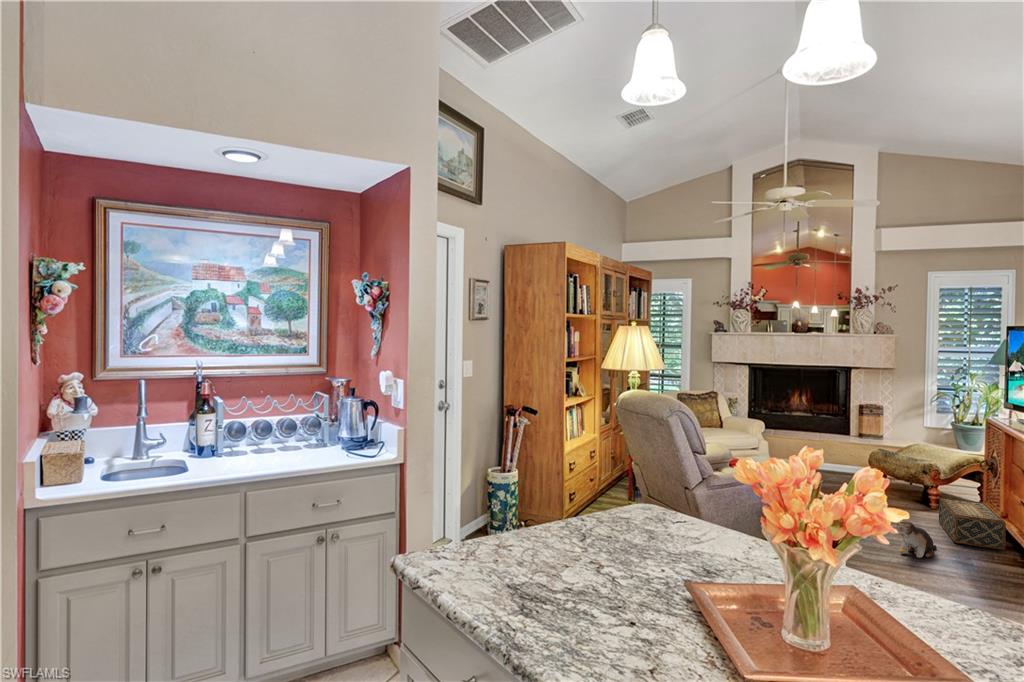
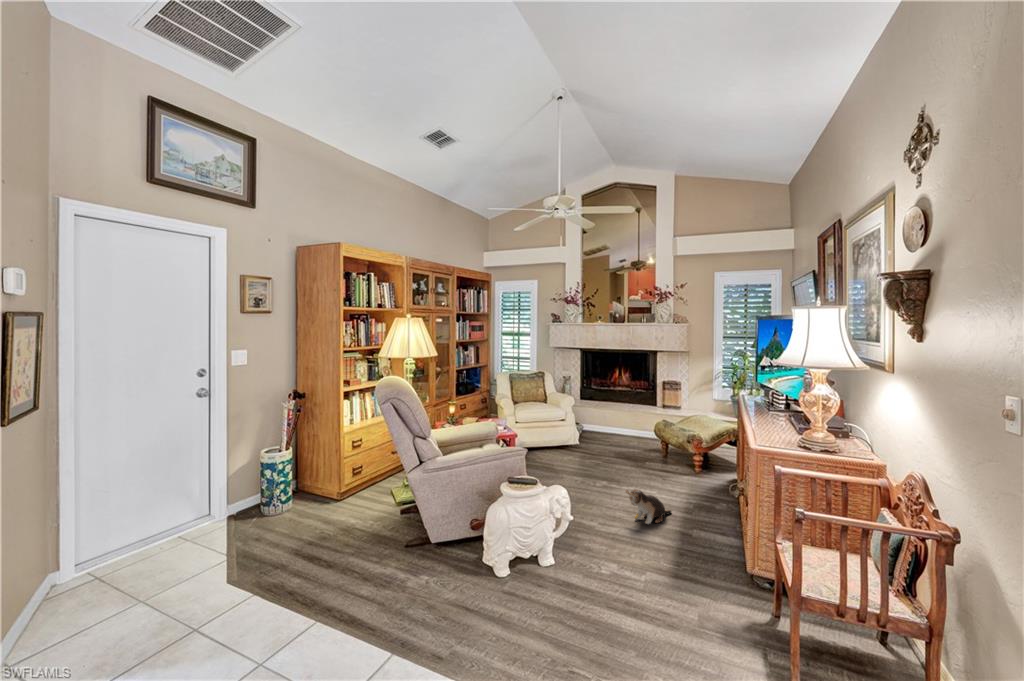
woven basket: present [939,498,1006,550] -> none [691,464,732,514]

